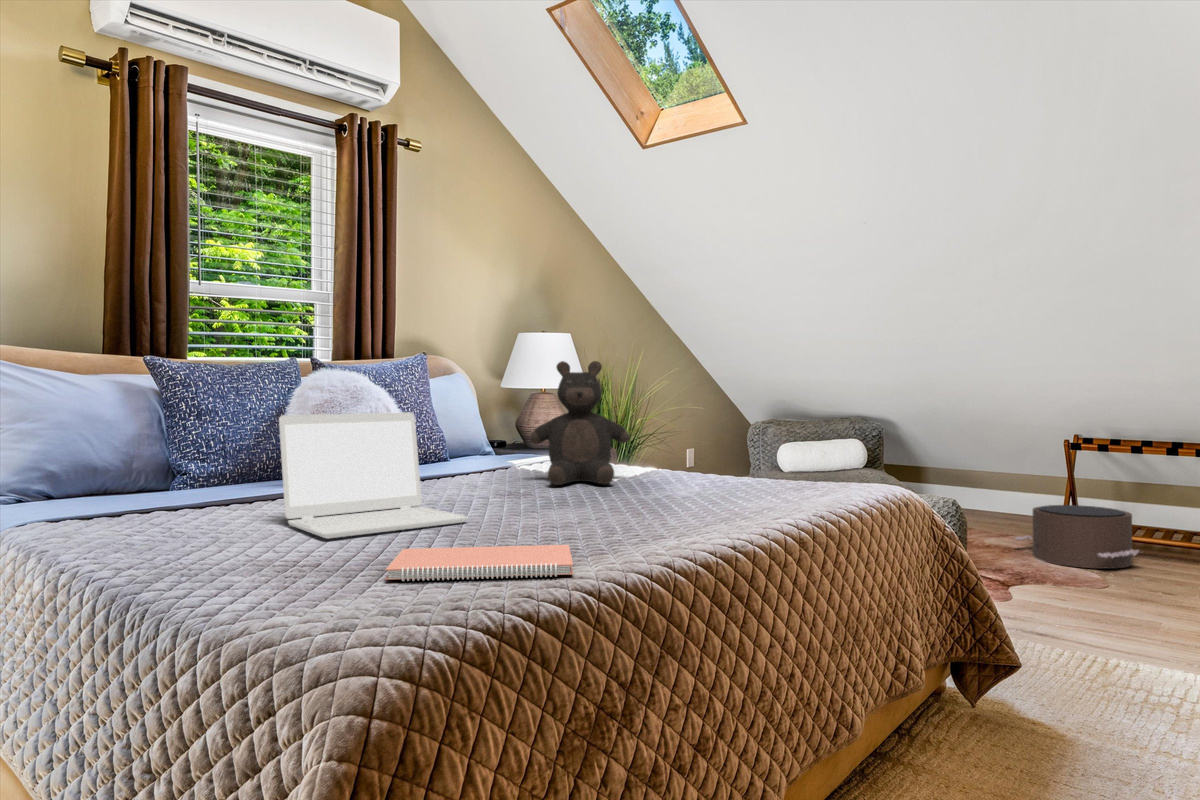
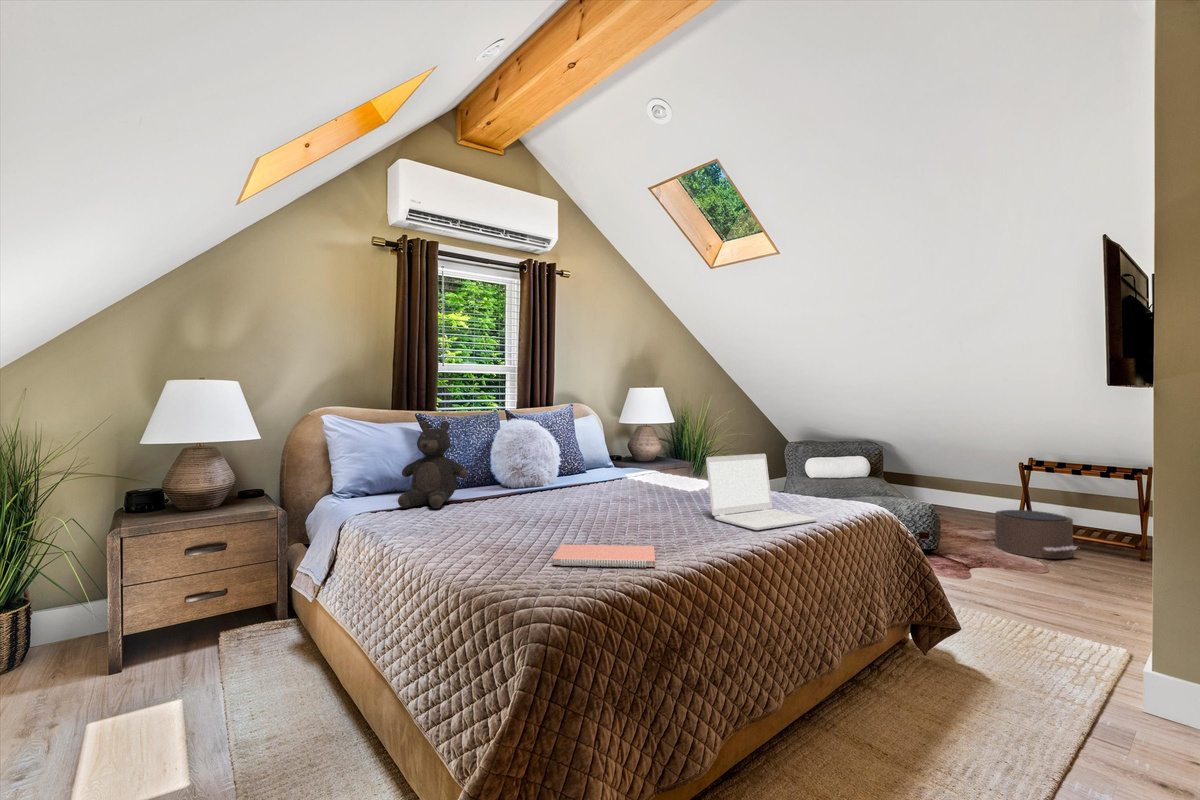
teddy bear: present [530,361,629,485] -> present [398,421,468,508]
laptop: present [279,412,468,539] -> present [706,454,817,530]

